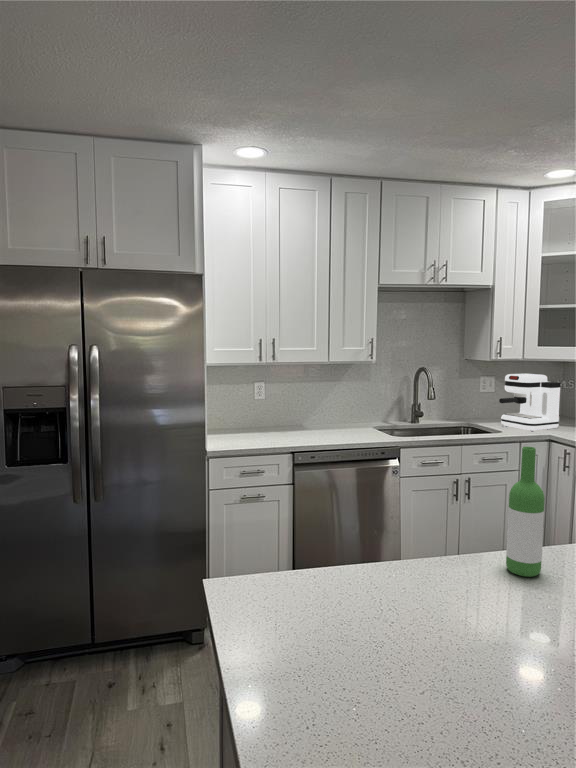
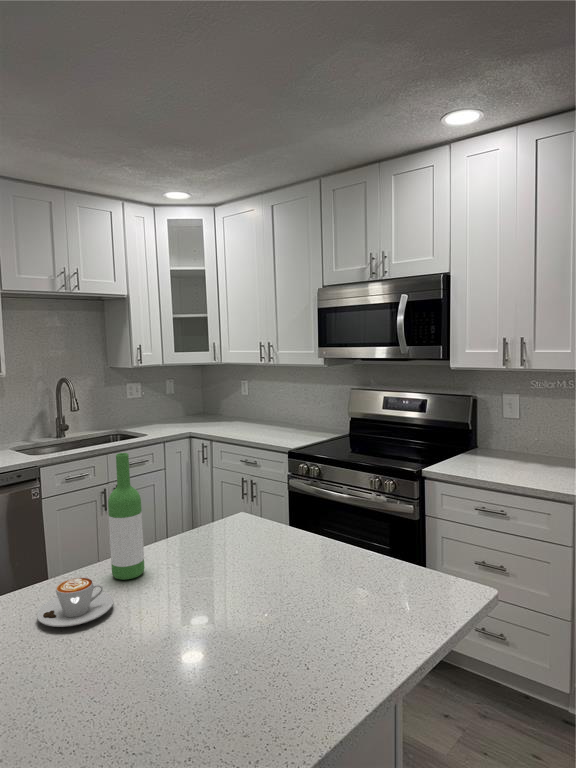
coffee maker: present [499,374,561,431] -> none [143,378,198,431]
coffee cup: none [444,561,517,607] -> present [37,577,113,627]

